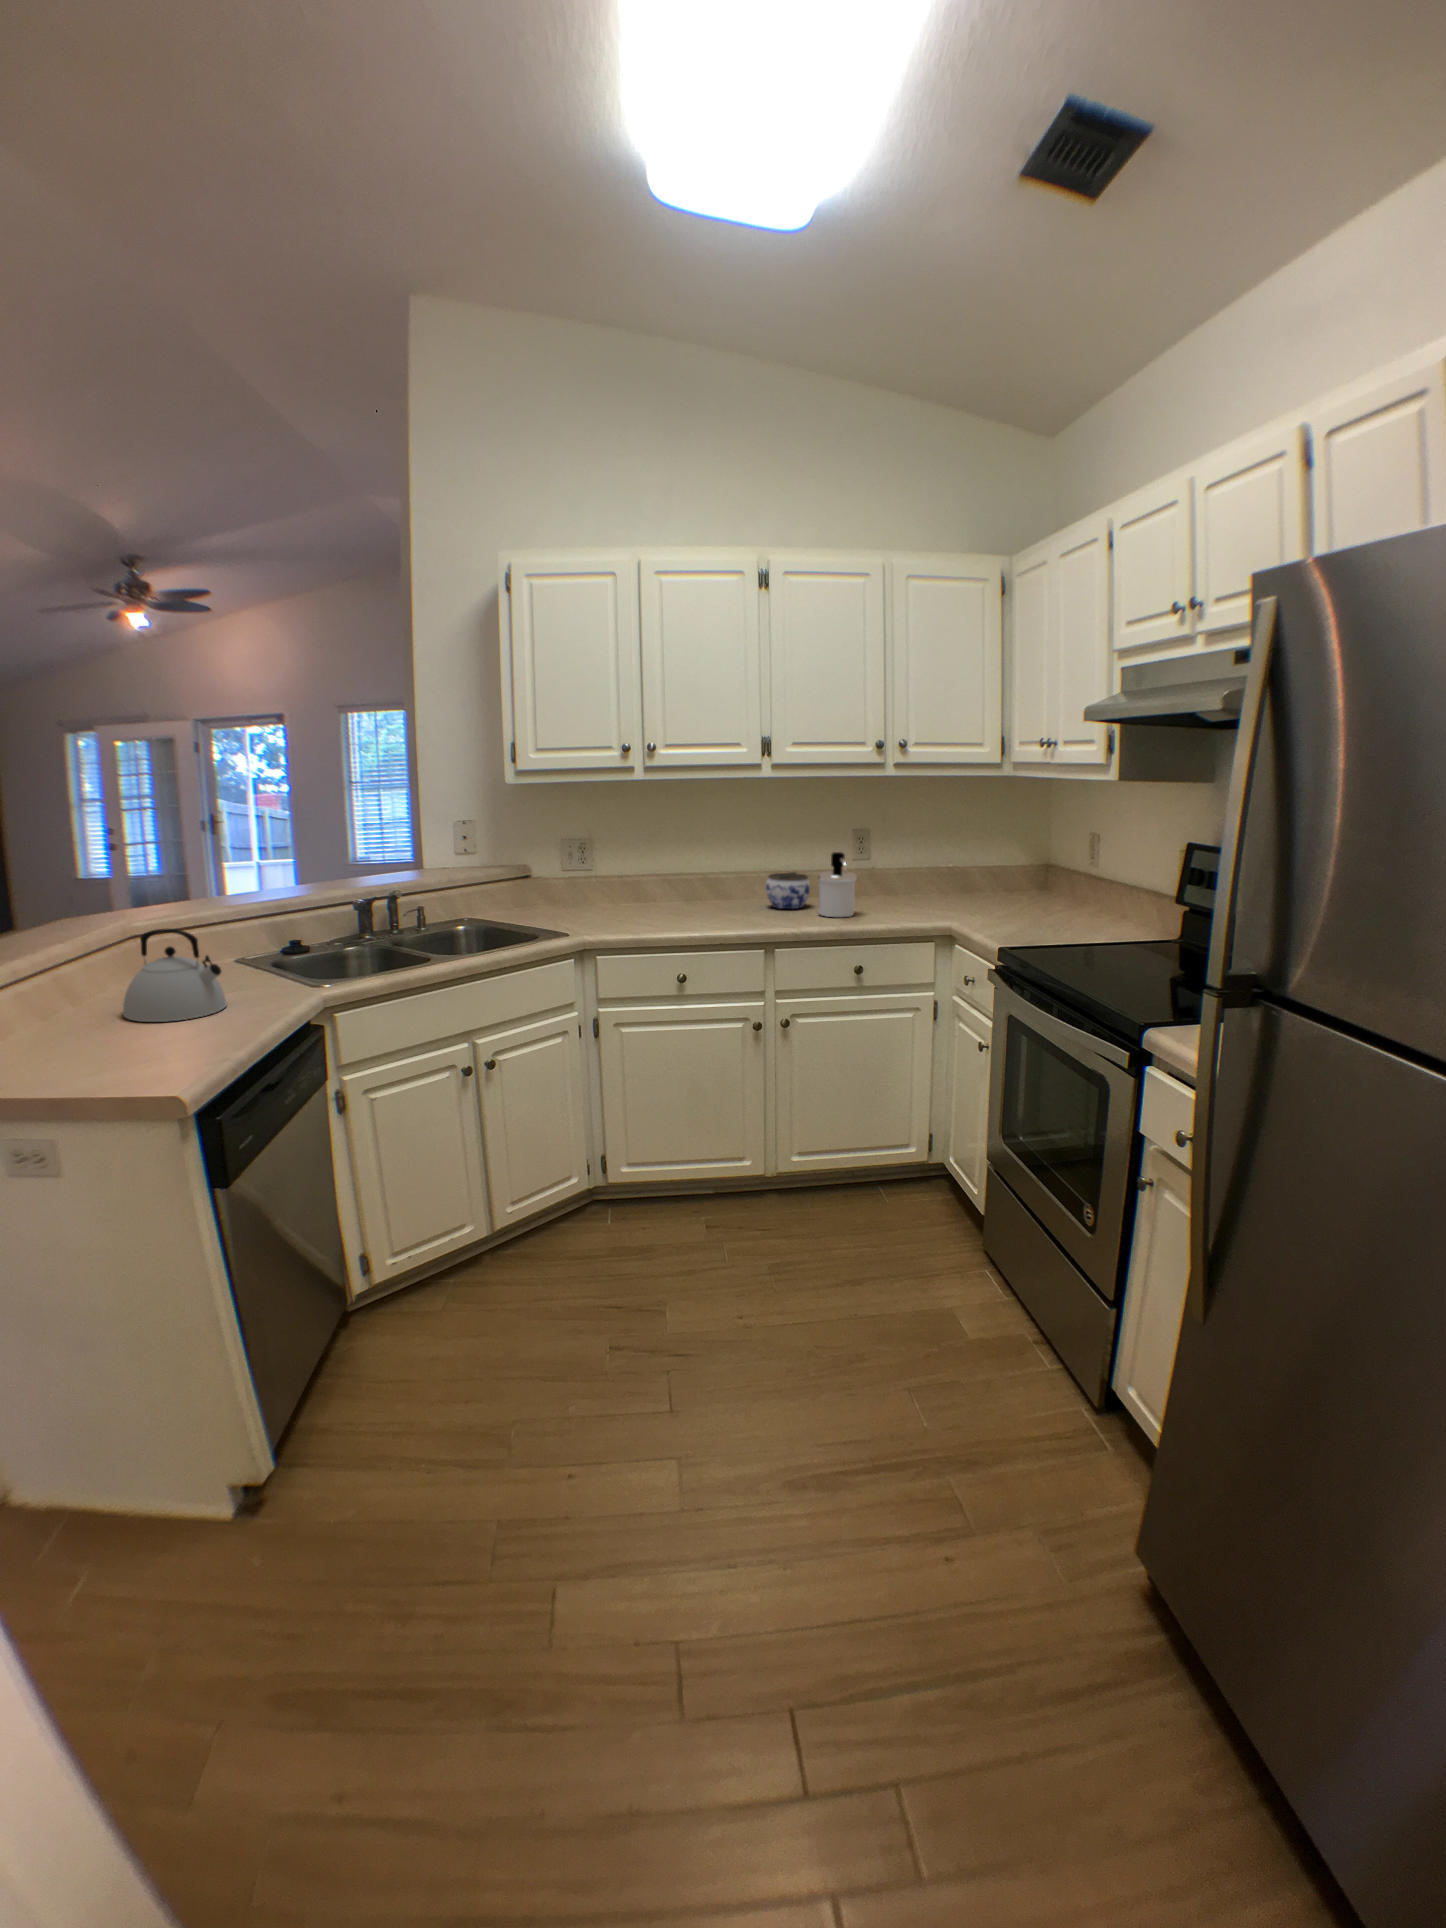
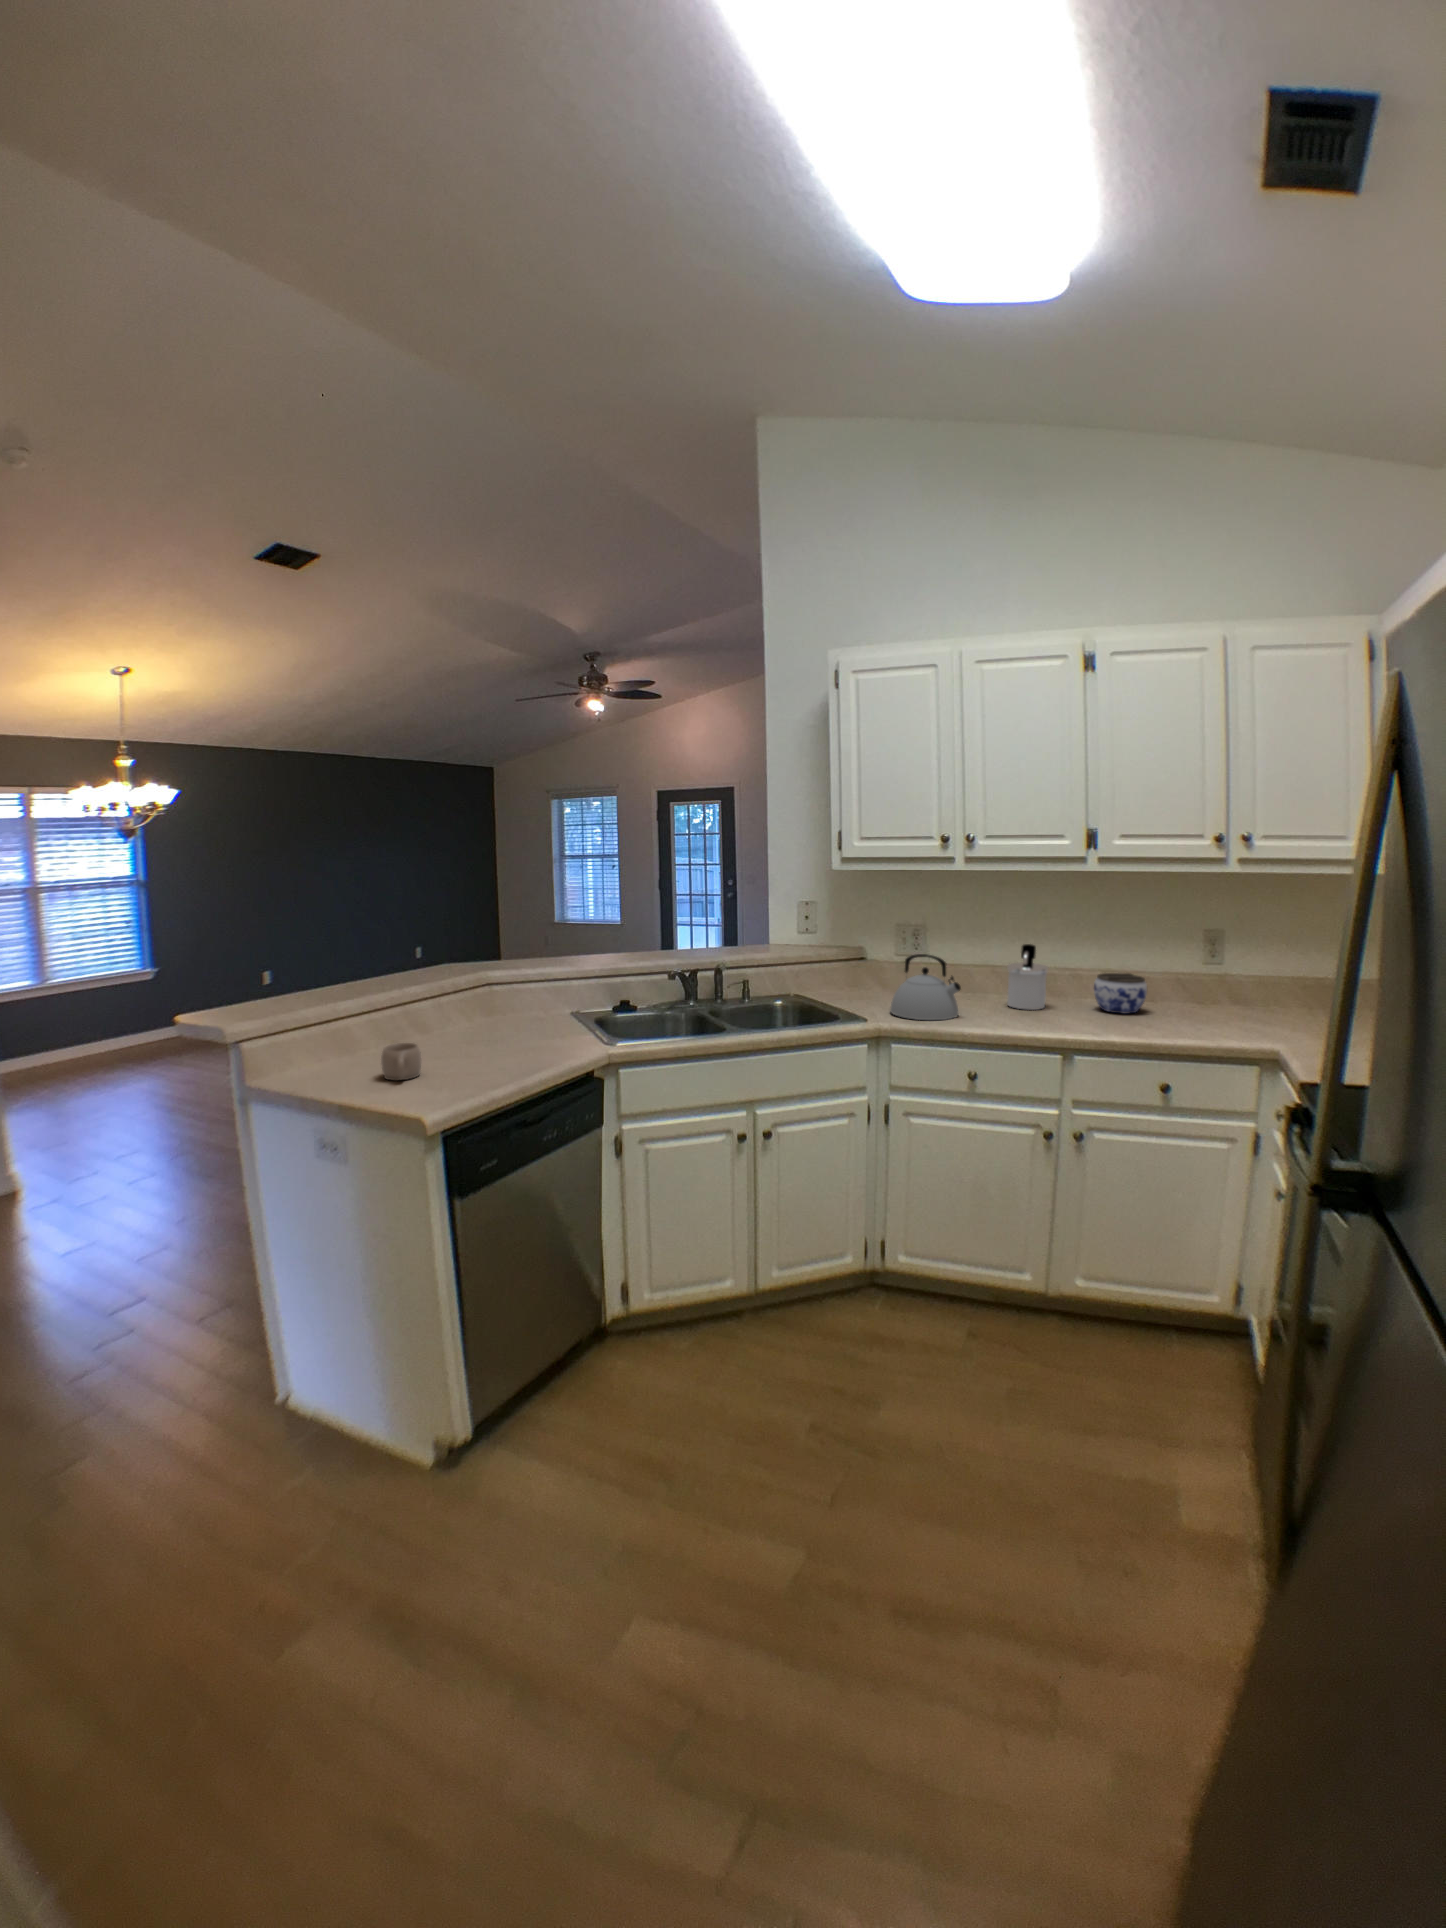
soap dispenser: present [818,852,856,917] -> present [1007,944,1048,1010]
kettle: present [123,929,227,1022] -> present [890,954,961,1020]
mug: none [61,1008,116,1055] -> present [381,1043,421,1081]

